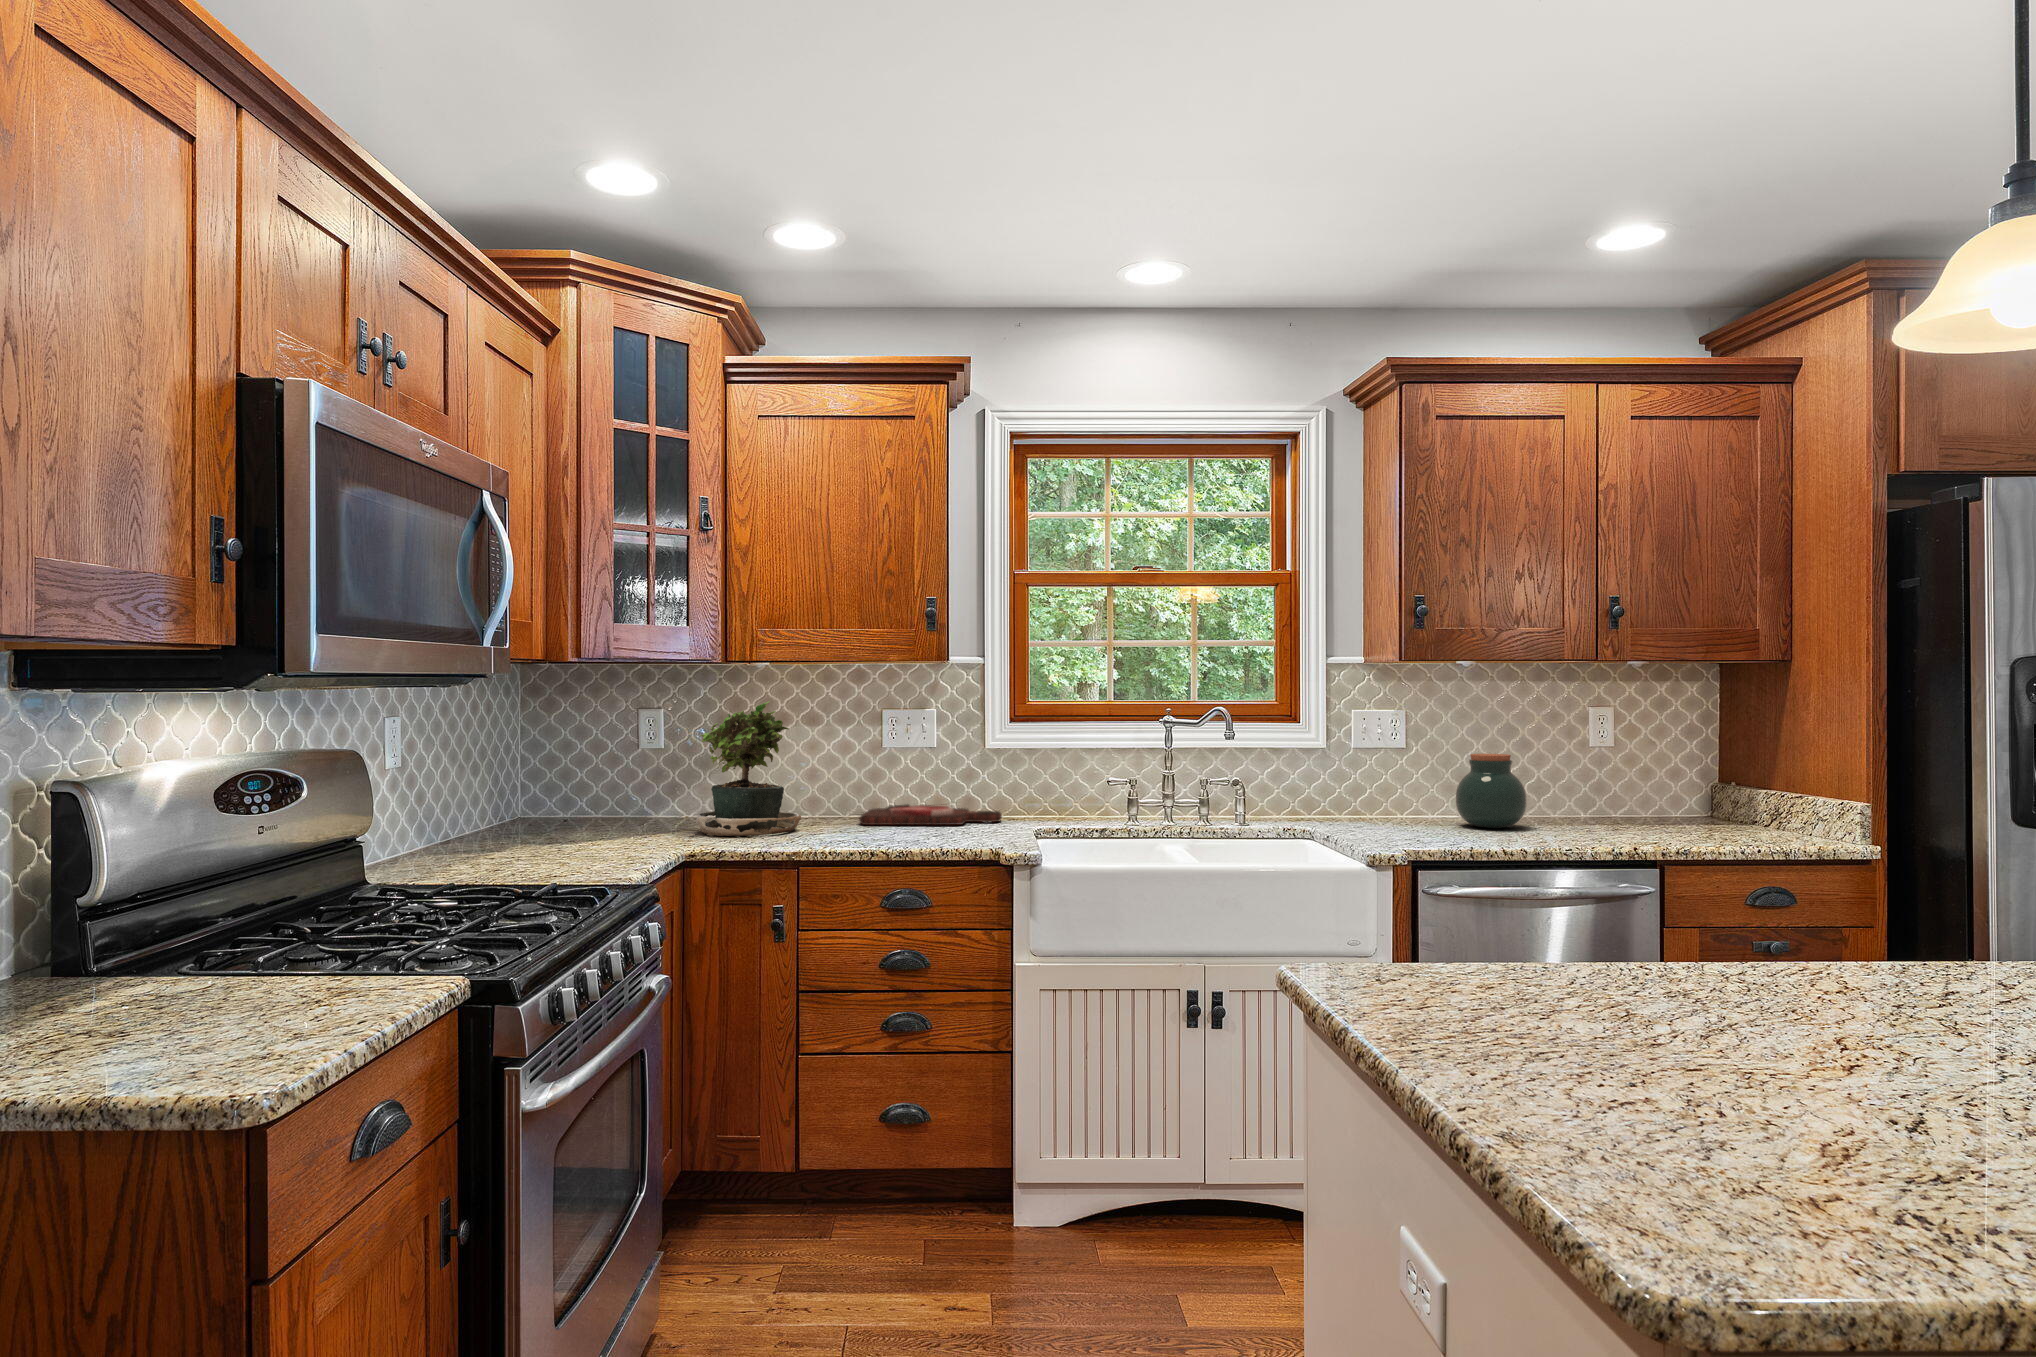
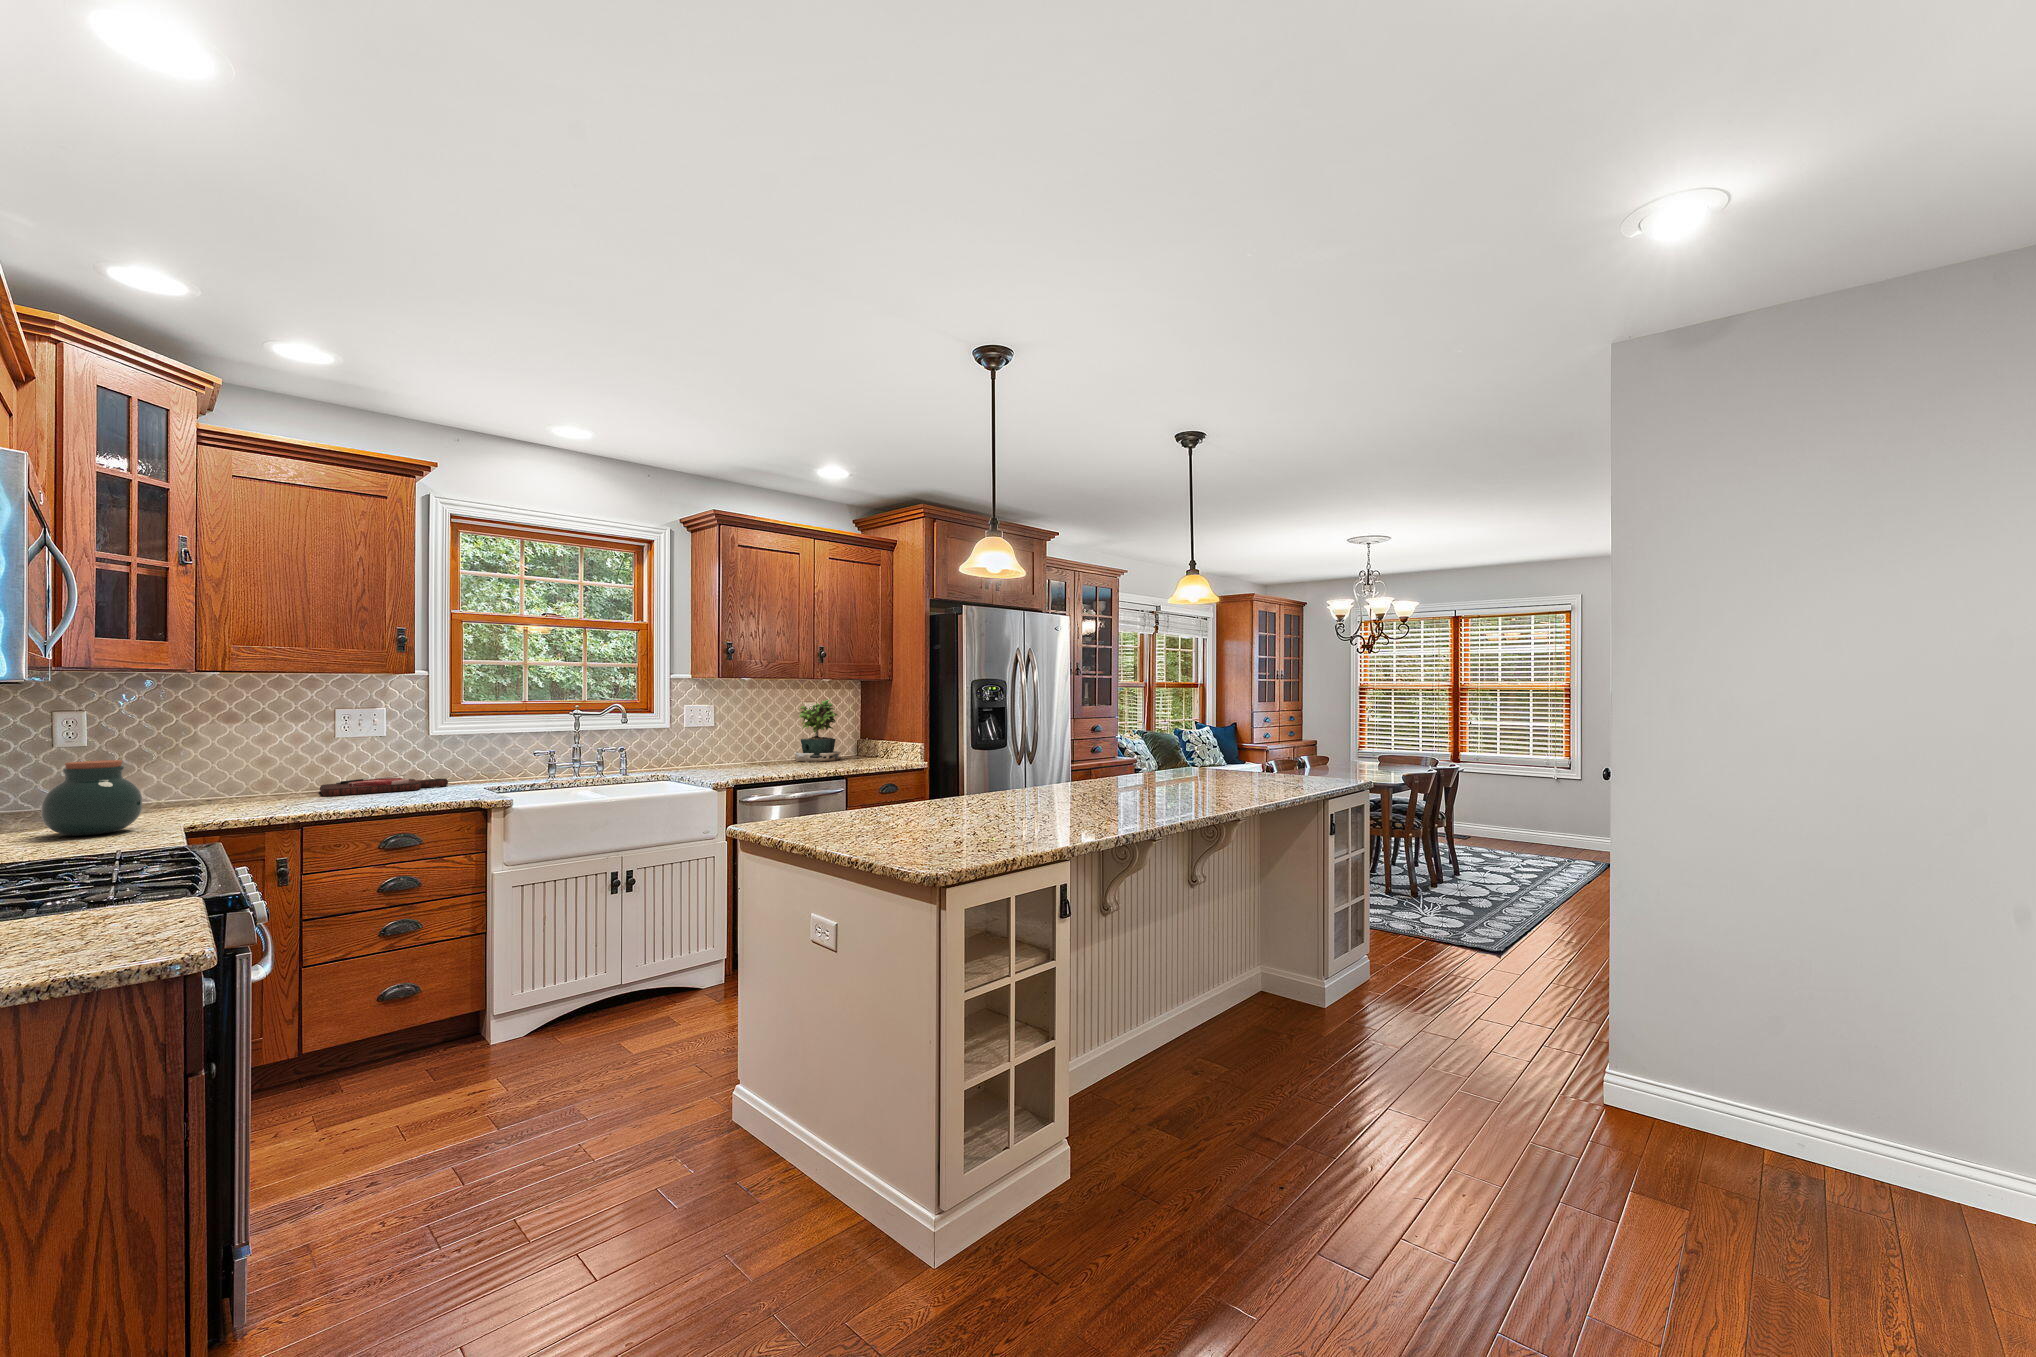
potted plant: present [676,701,801,839] -> present [794,700,841,763]
jar: present [1456,754,1527,828] -> present [41,760,142,835]

